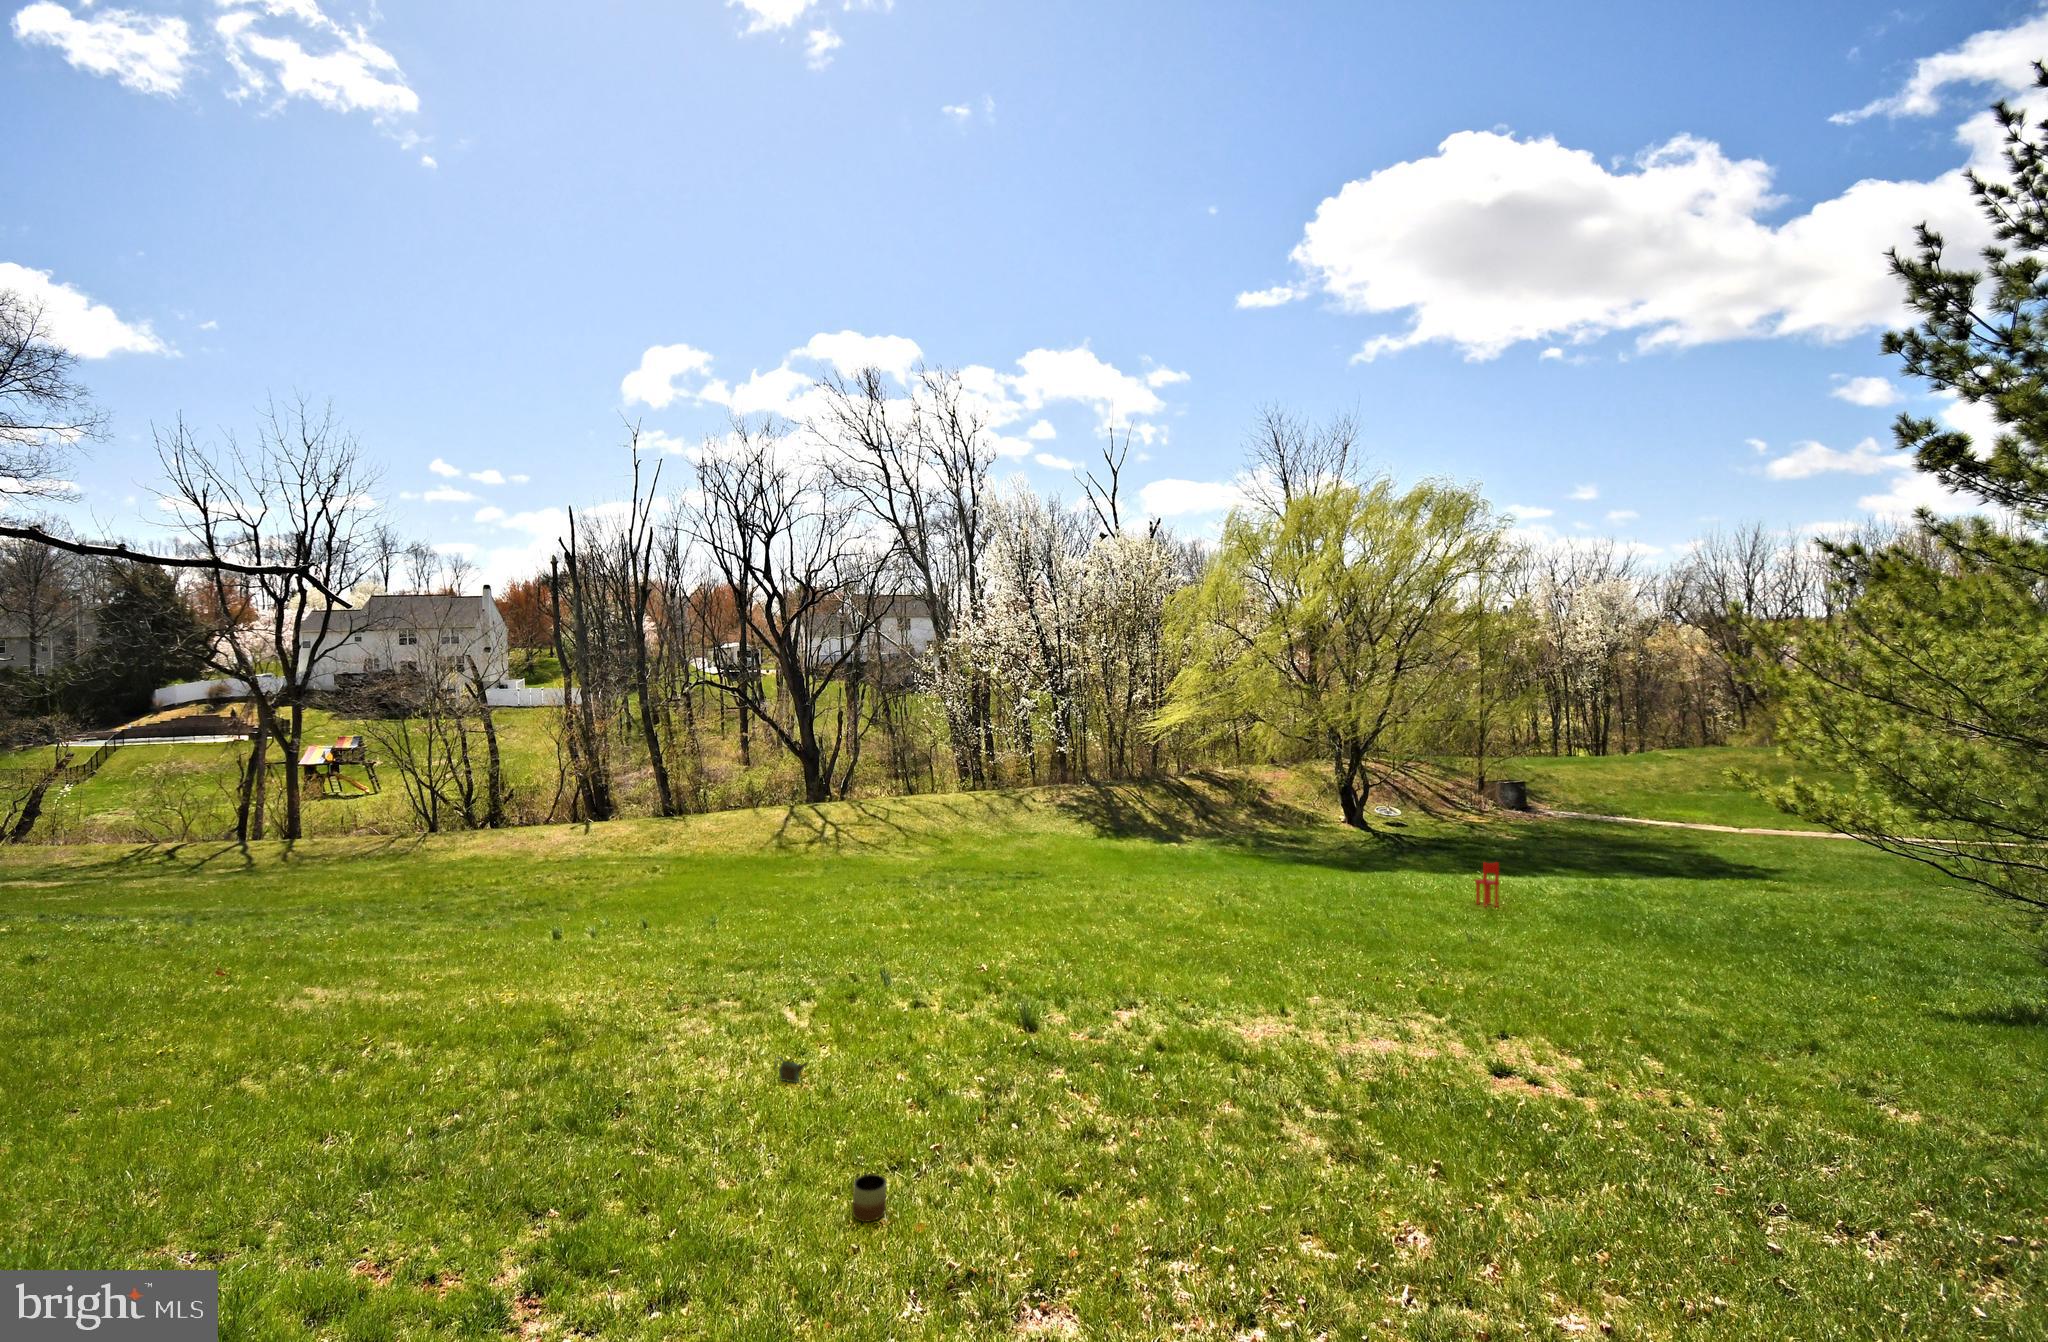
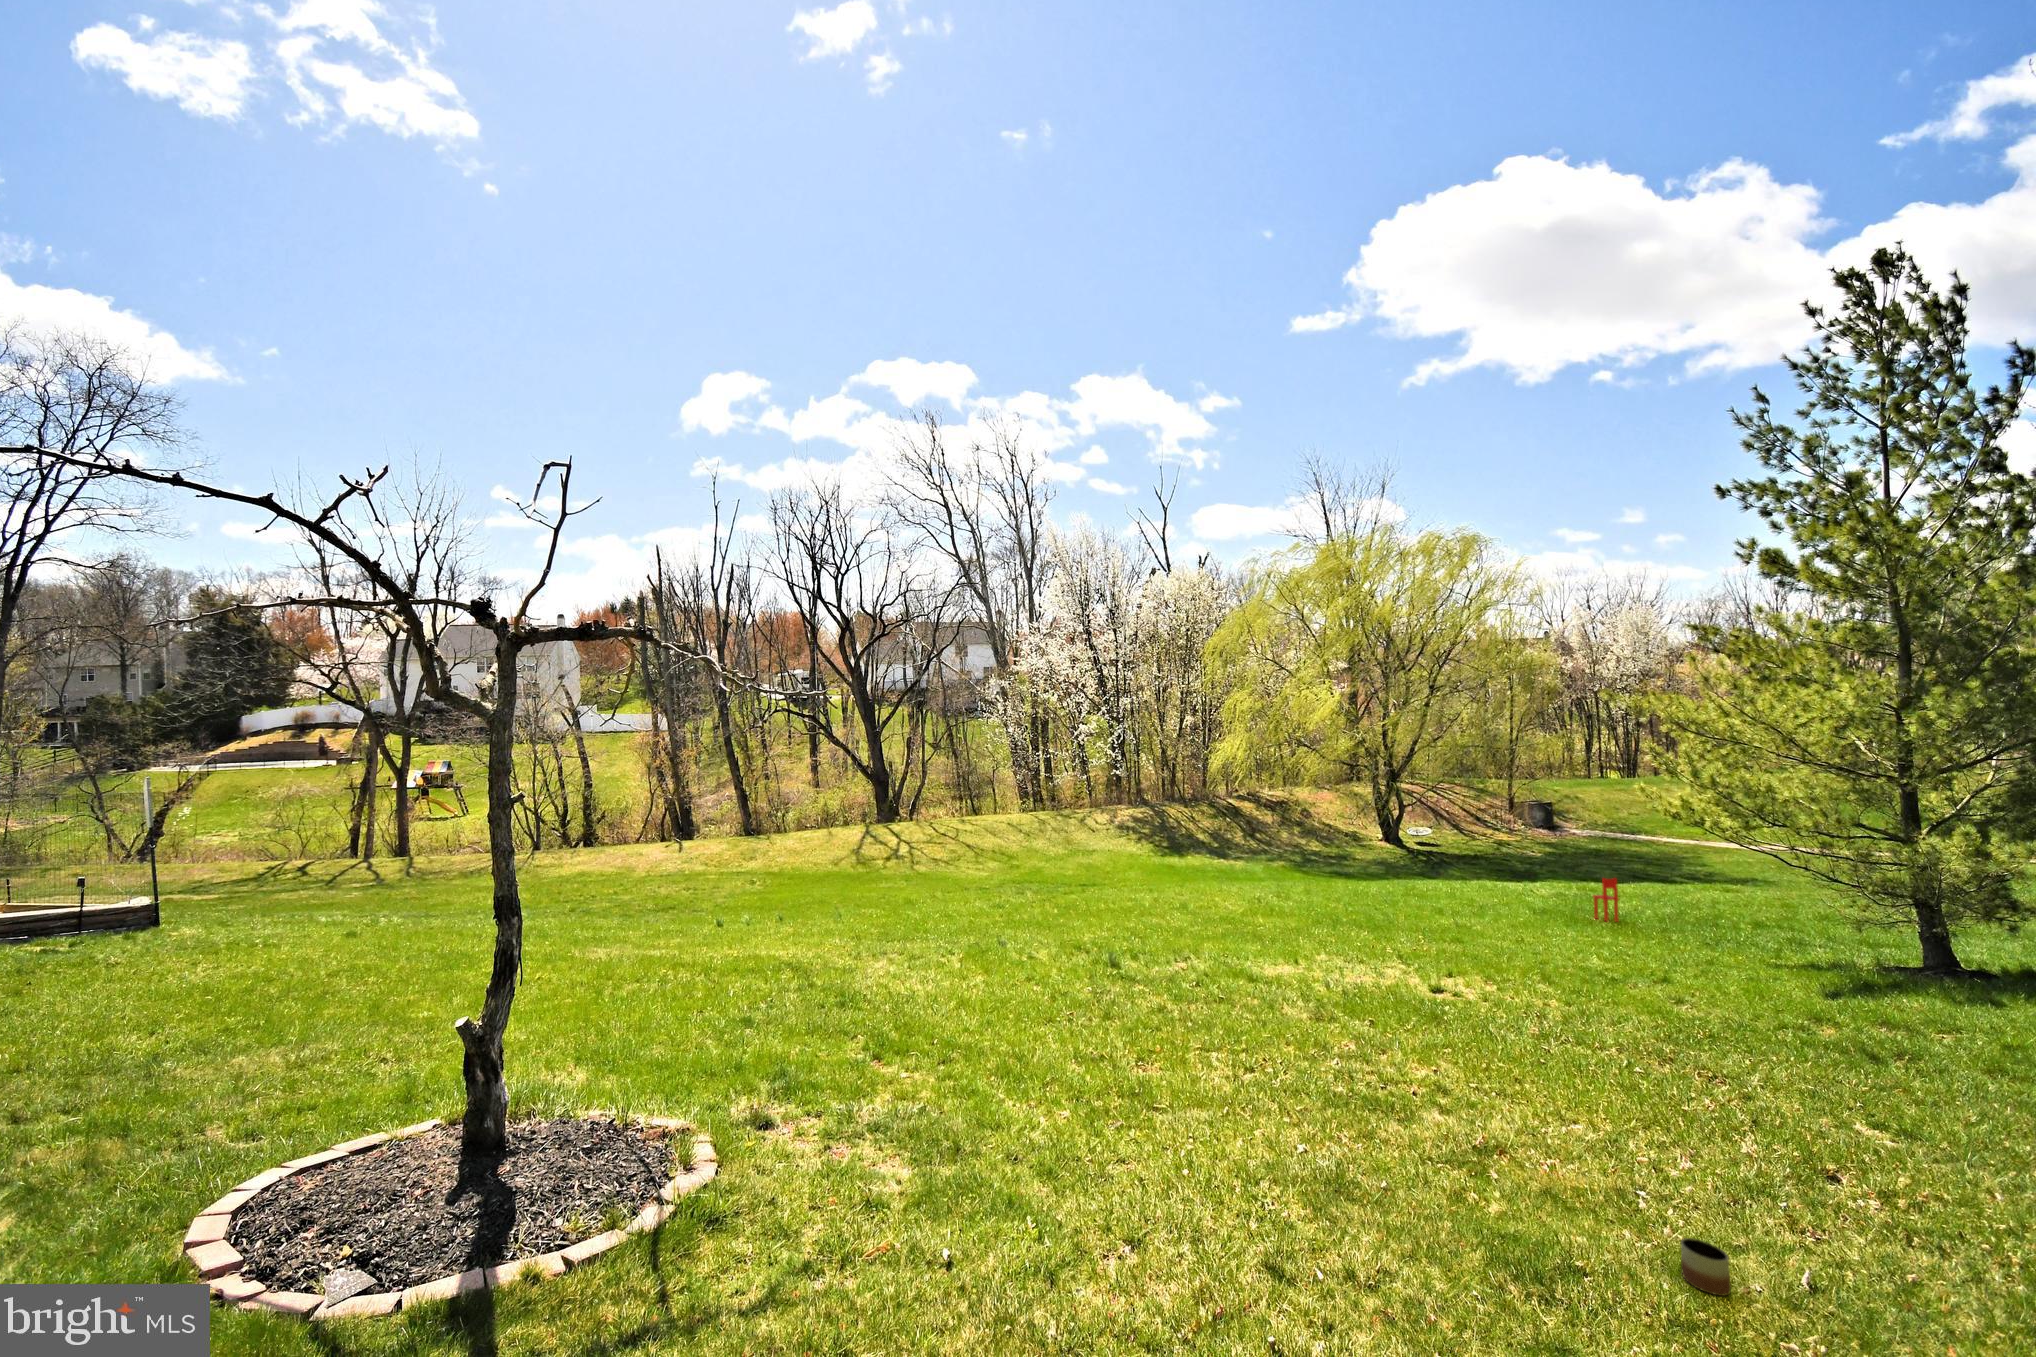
watering can: present [774,1057,808,1082] -> none [1094,1077,1134,1105]
planter: present [852,1174,887,1222] -> present [1681,1238,1731,1296]

